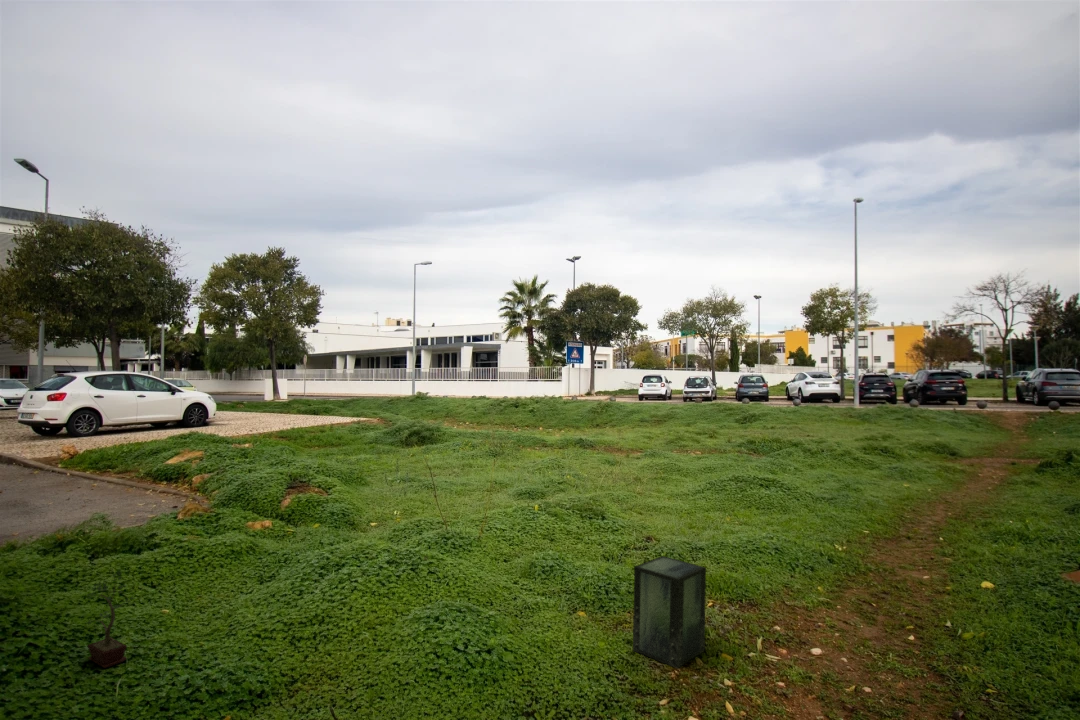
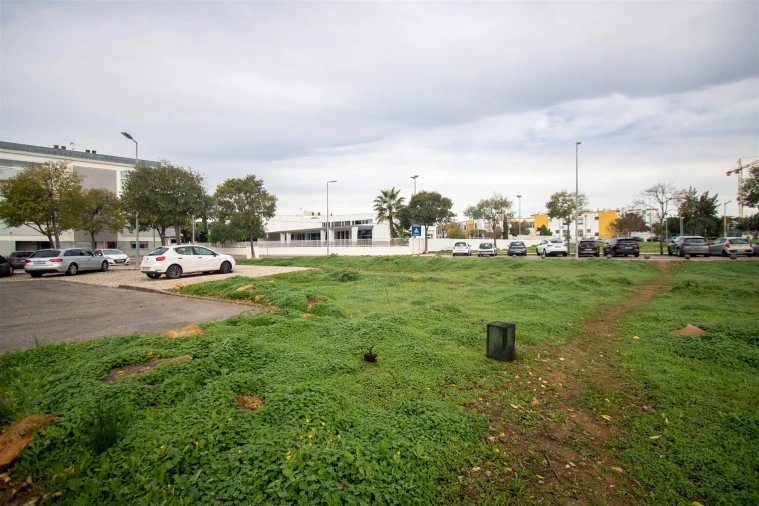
potted plant: present [87,570,135,668] -> present [361,328,383,362]

